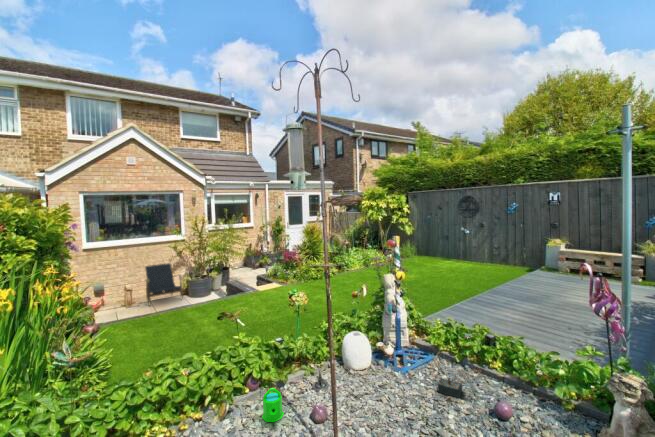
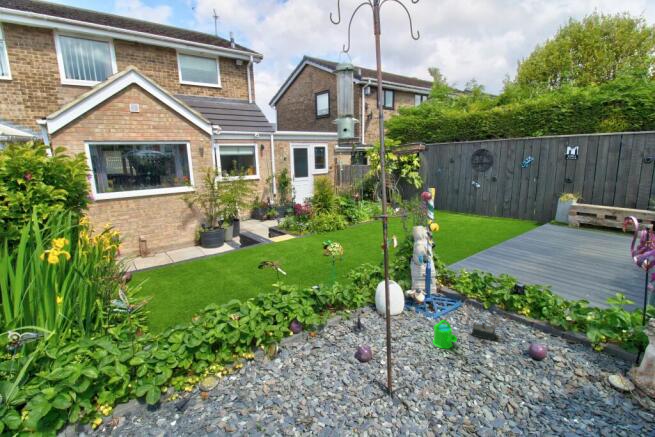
lounge chair: present [145,263,183,305] -> none [159,215,199,257]
watering can: present [262,388,284,422] -> present [433,320,457,349]

